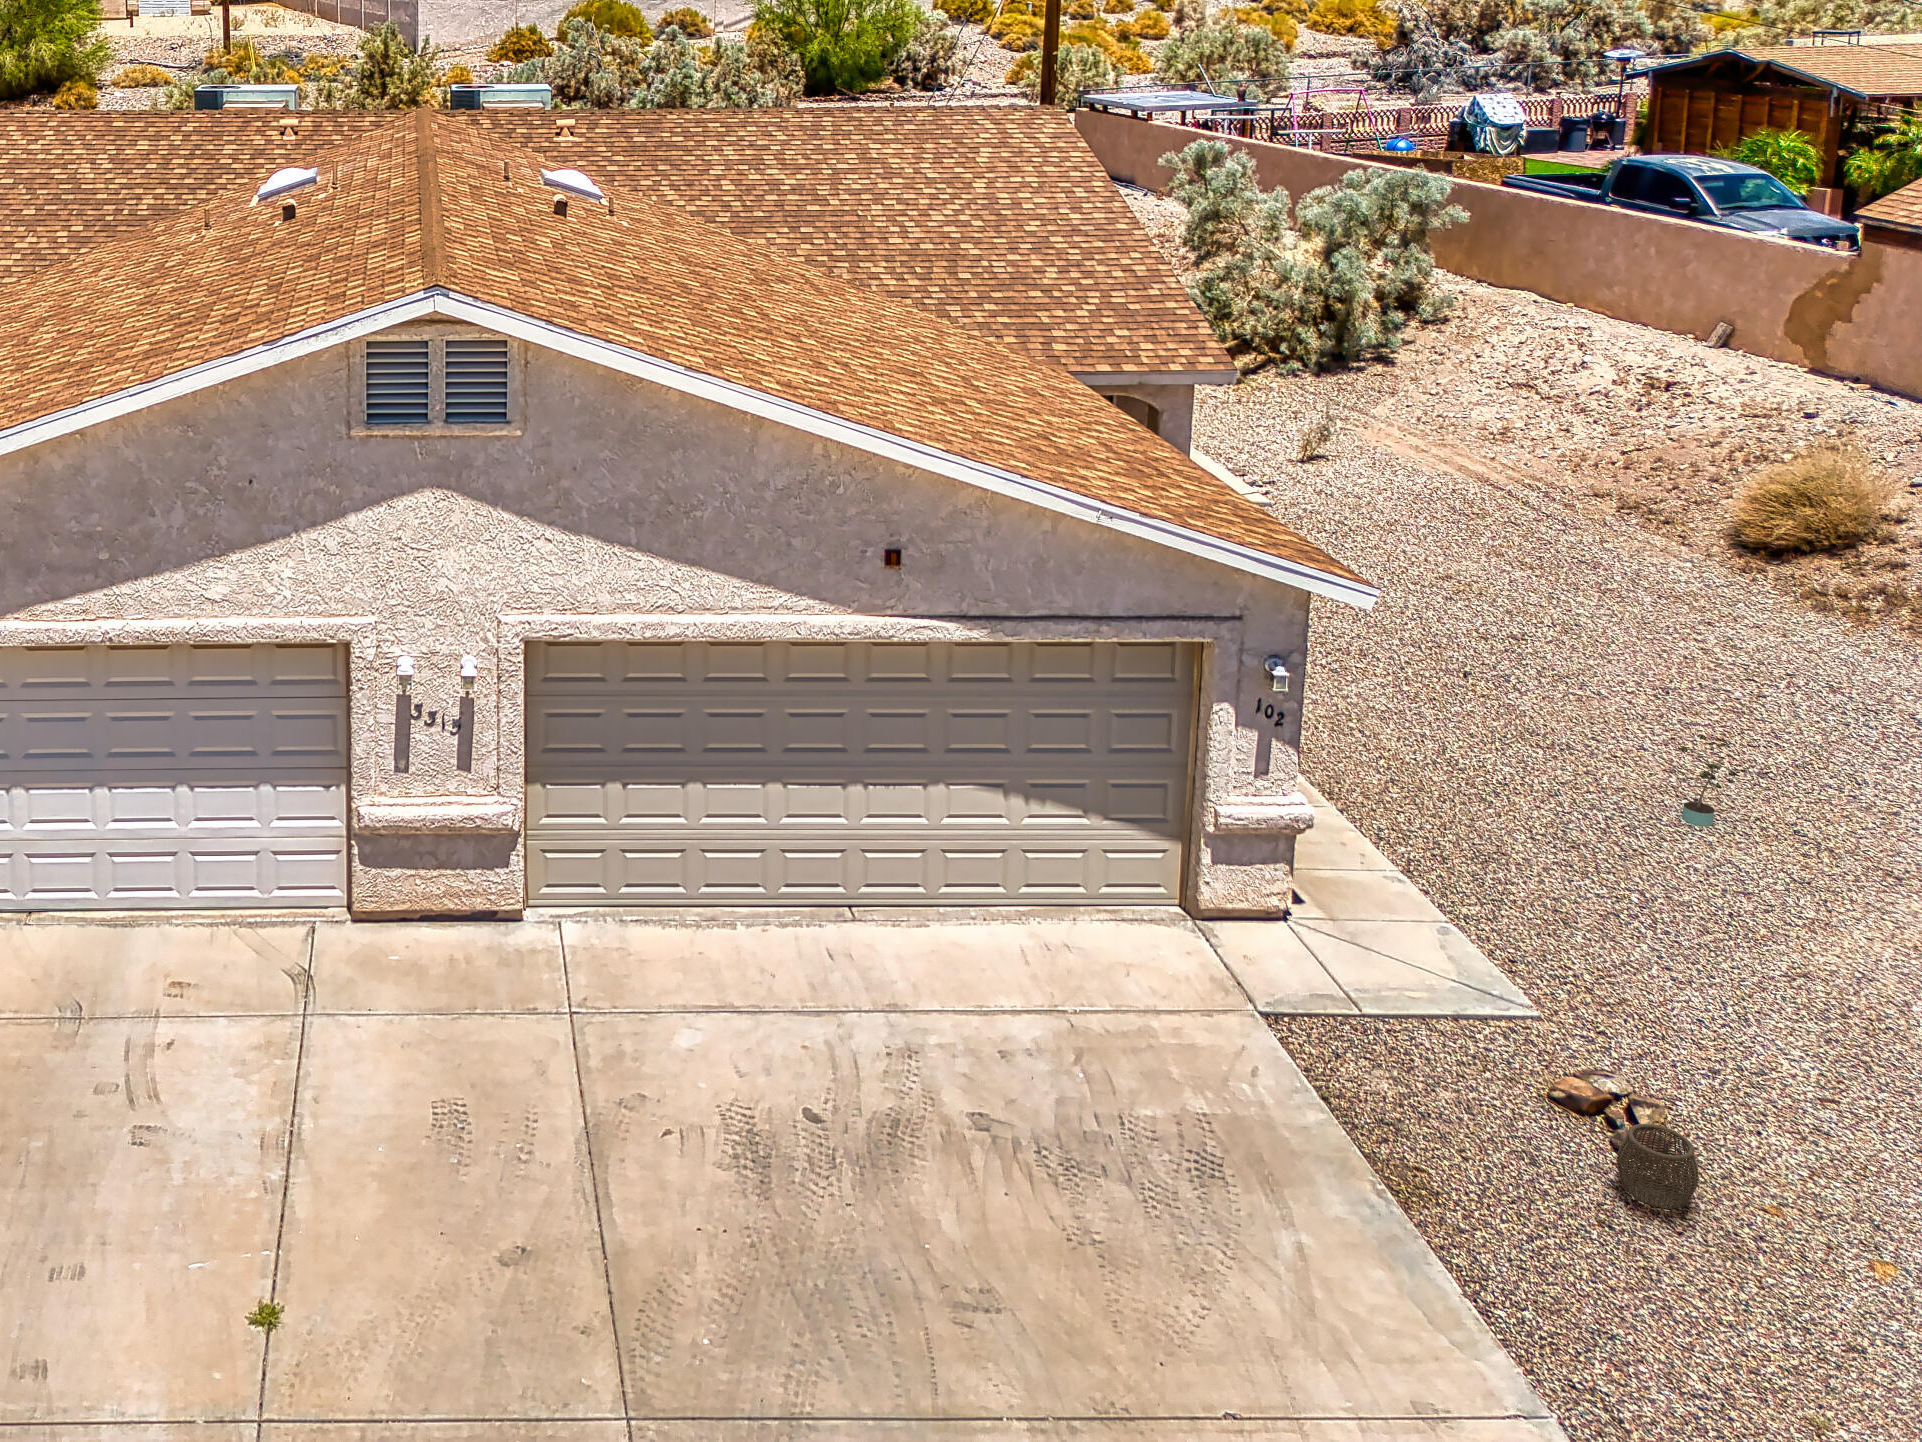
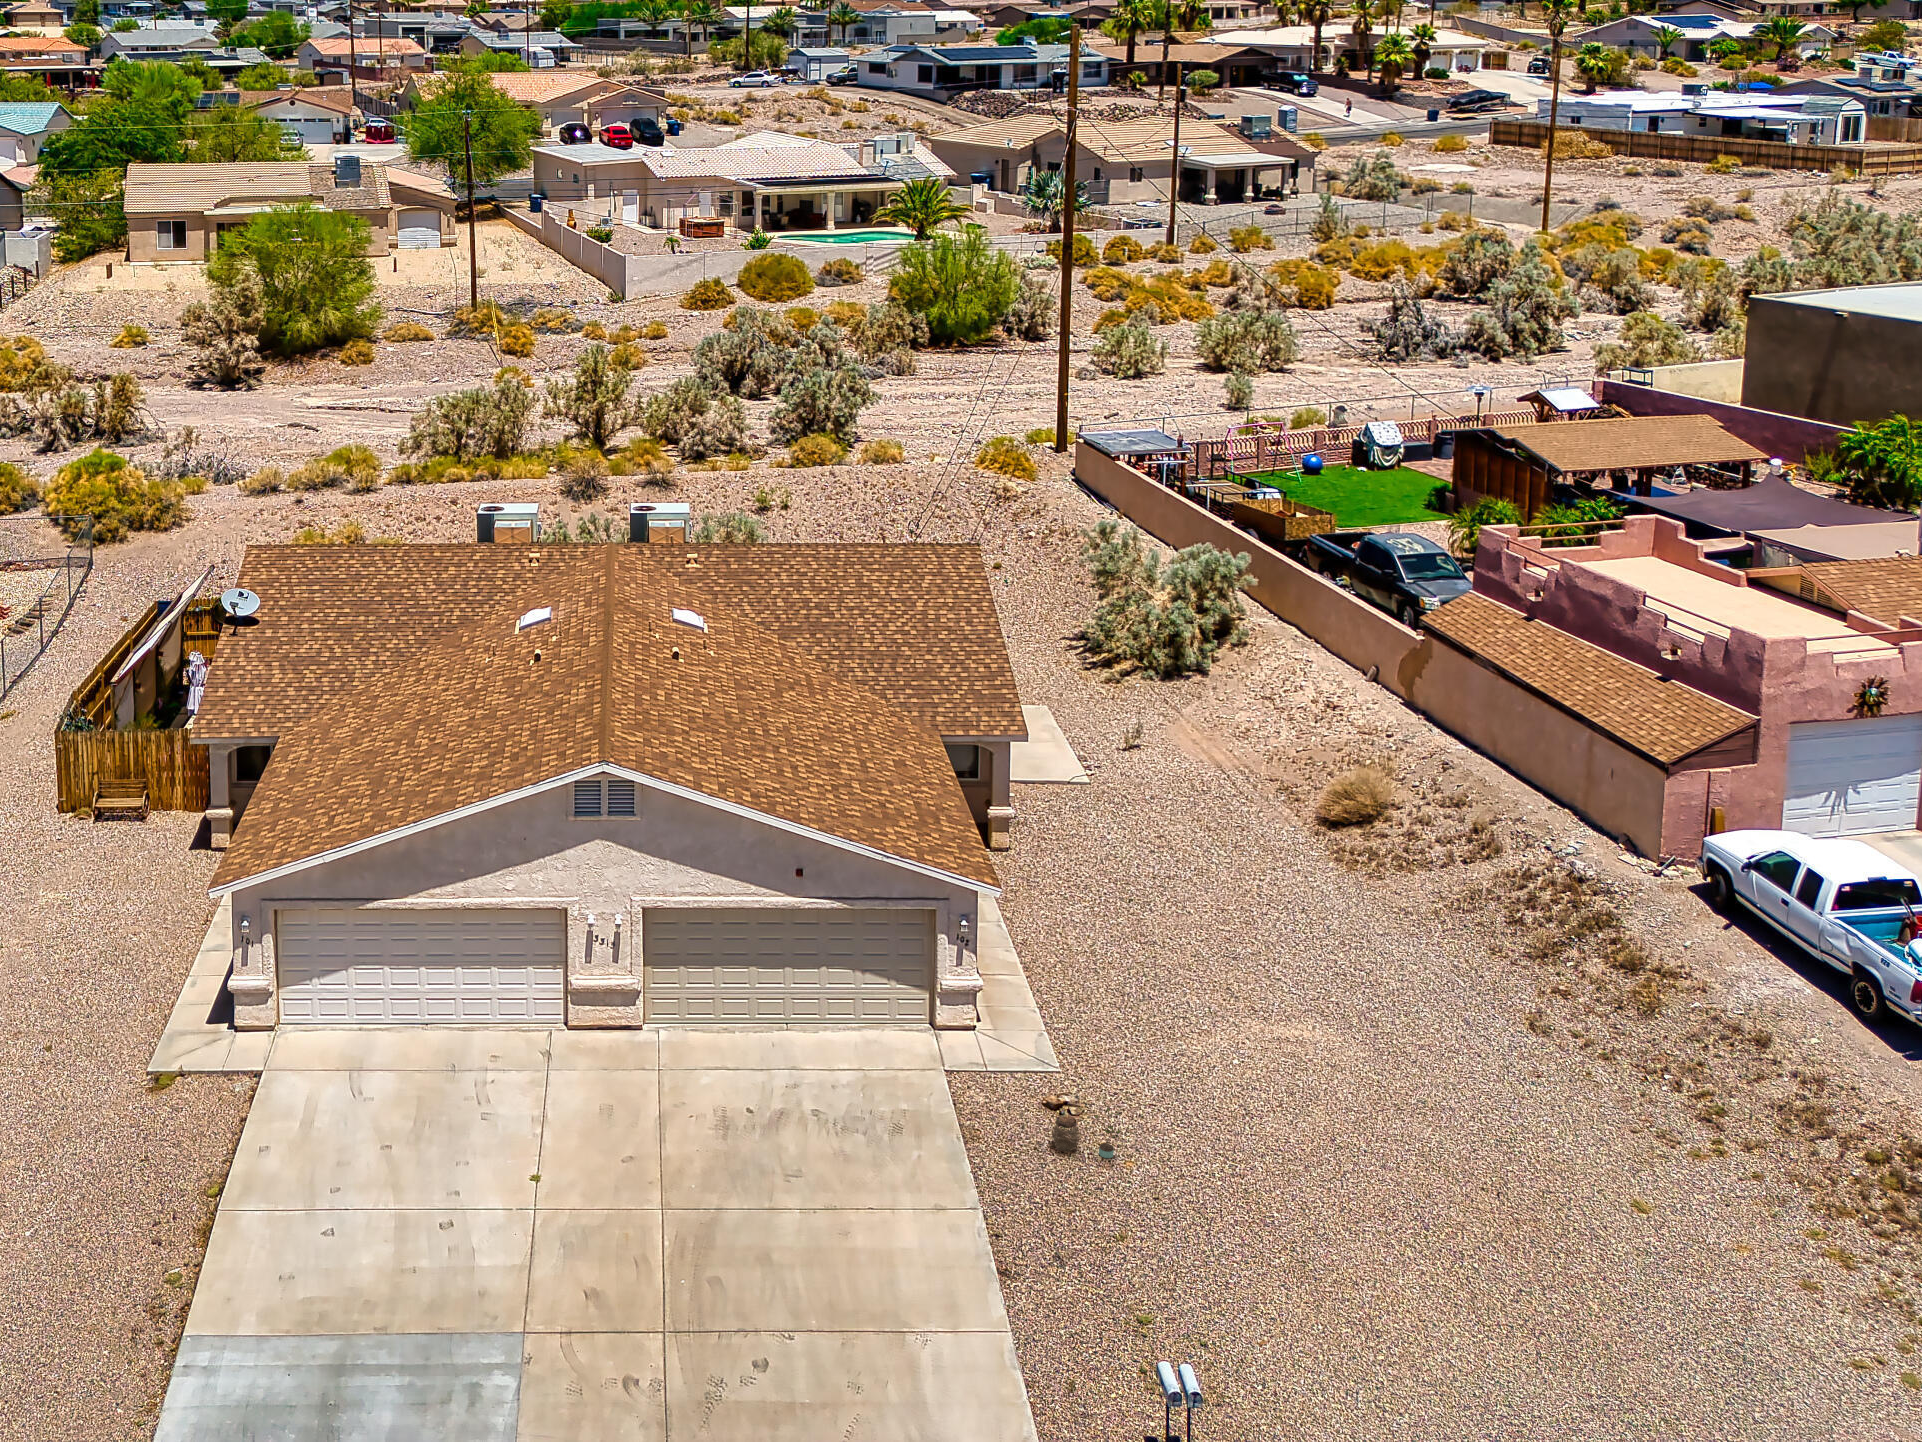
potted plant: present [1678,735,1736,826] -> present [1094,1108,1121,1158]

